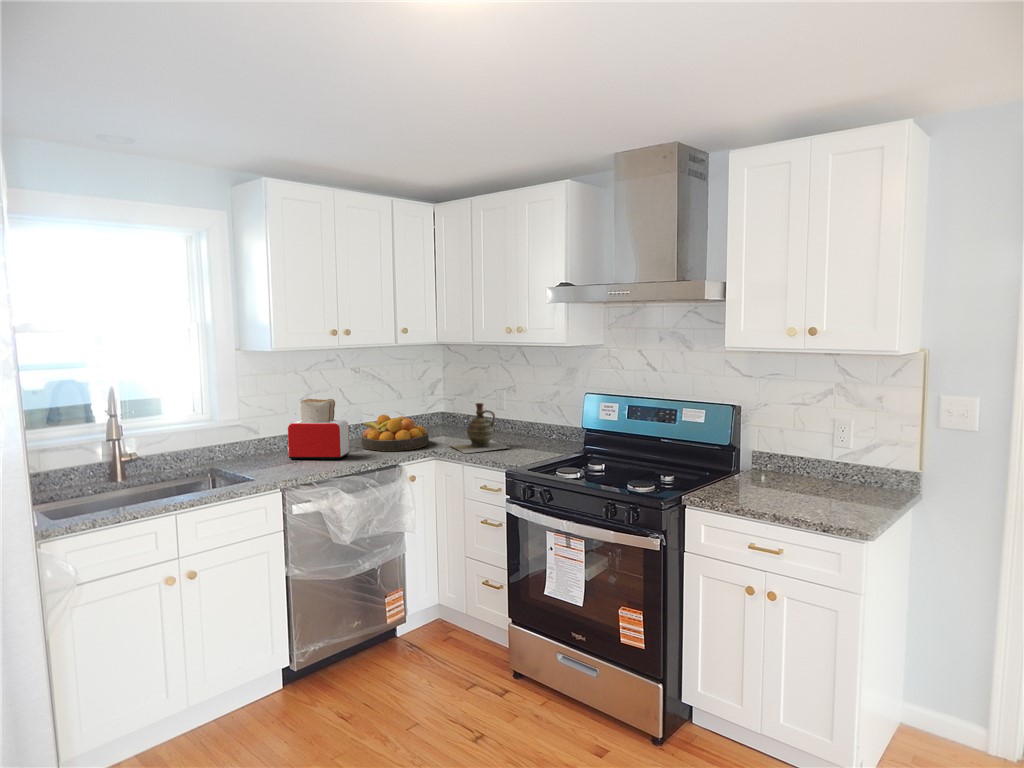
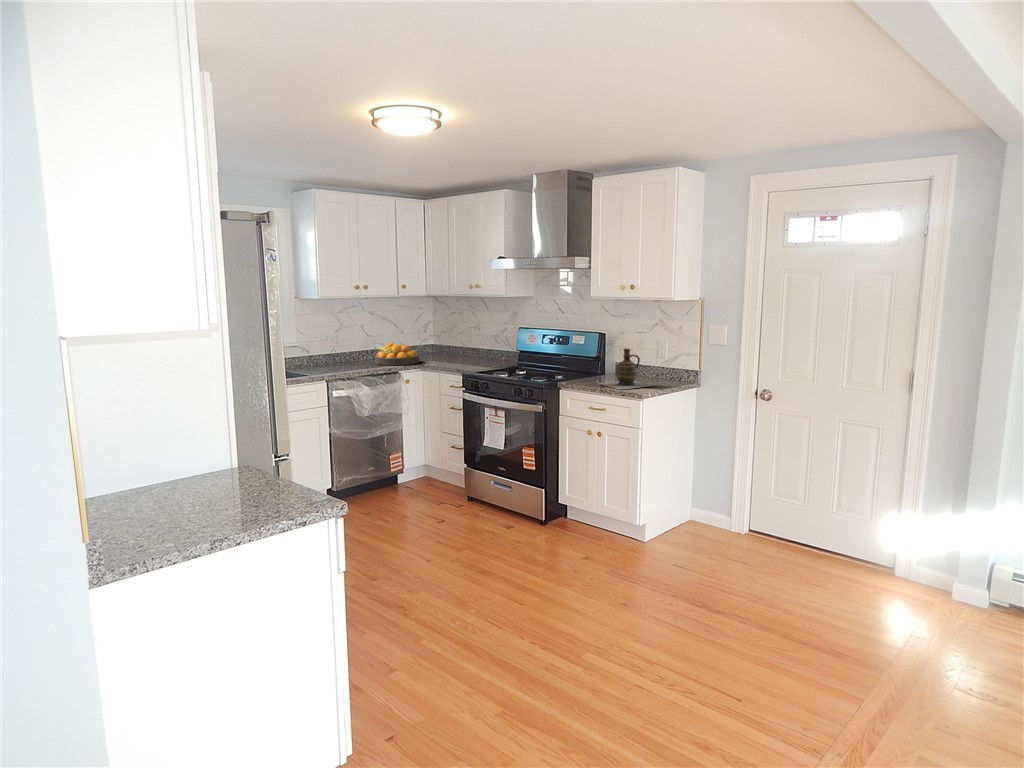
toaster: present [288,399,349,460] -> none [328,330,367,368]
ceramic jug: present [449,403,509,453] -> present [599,349,651,390]

